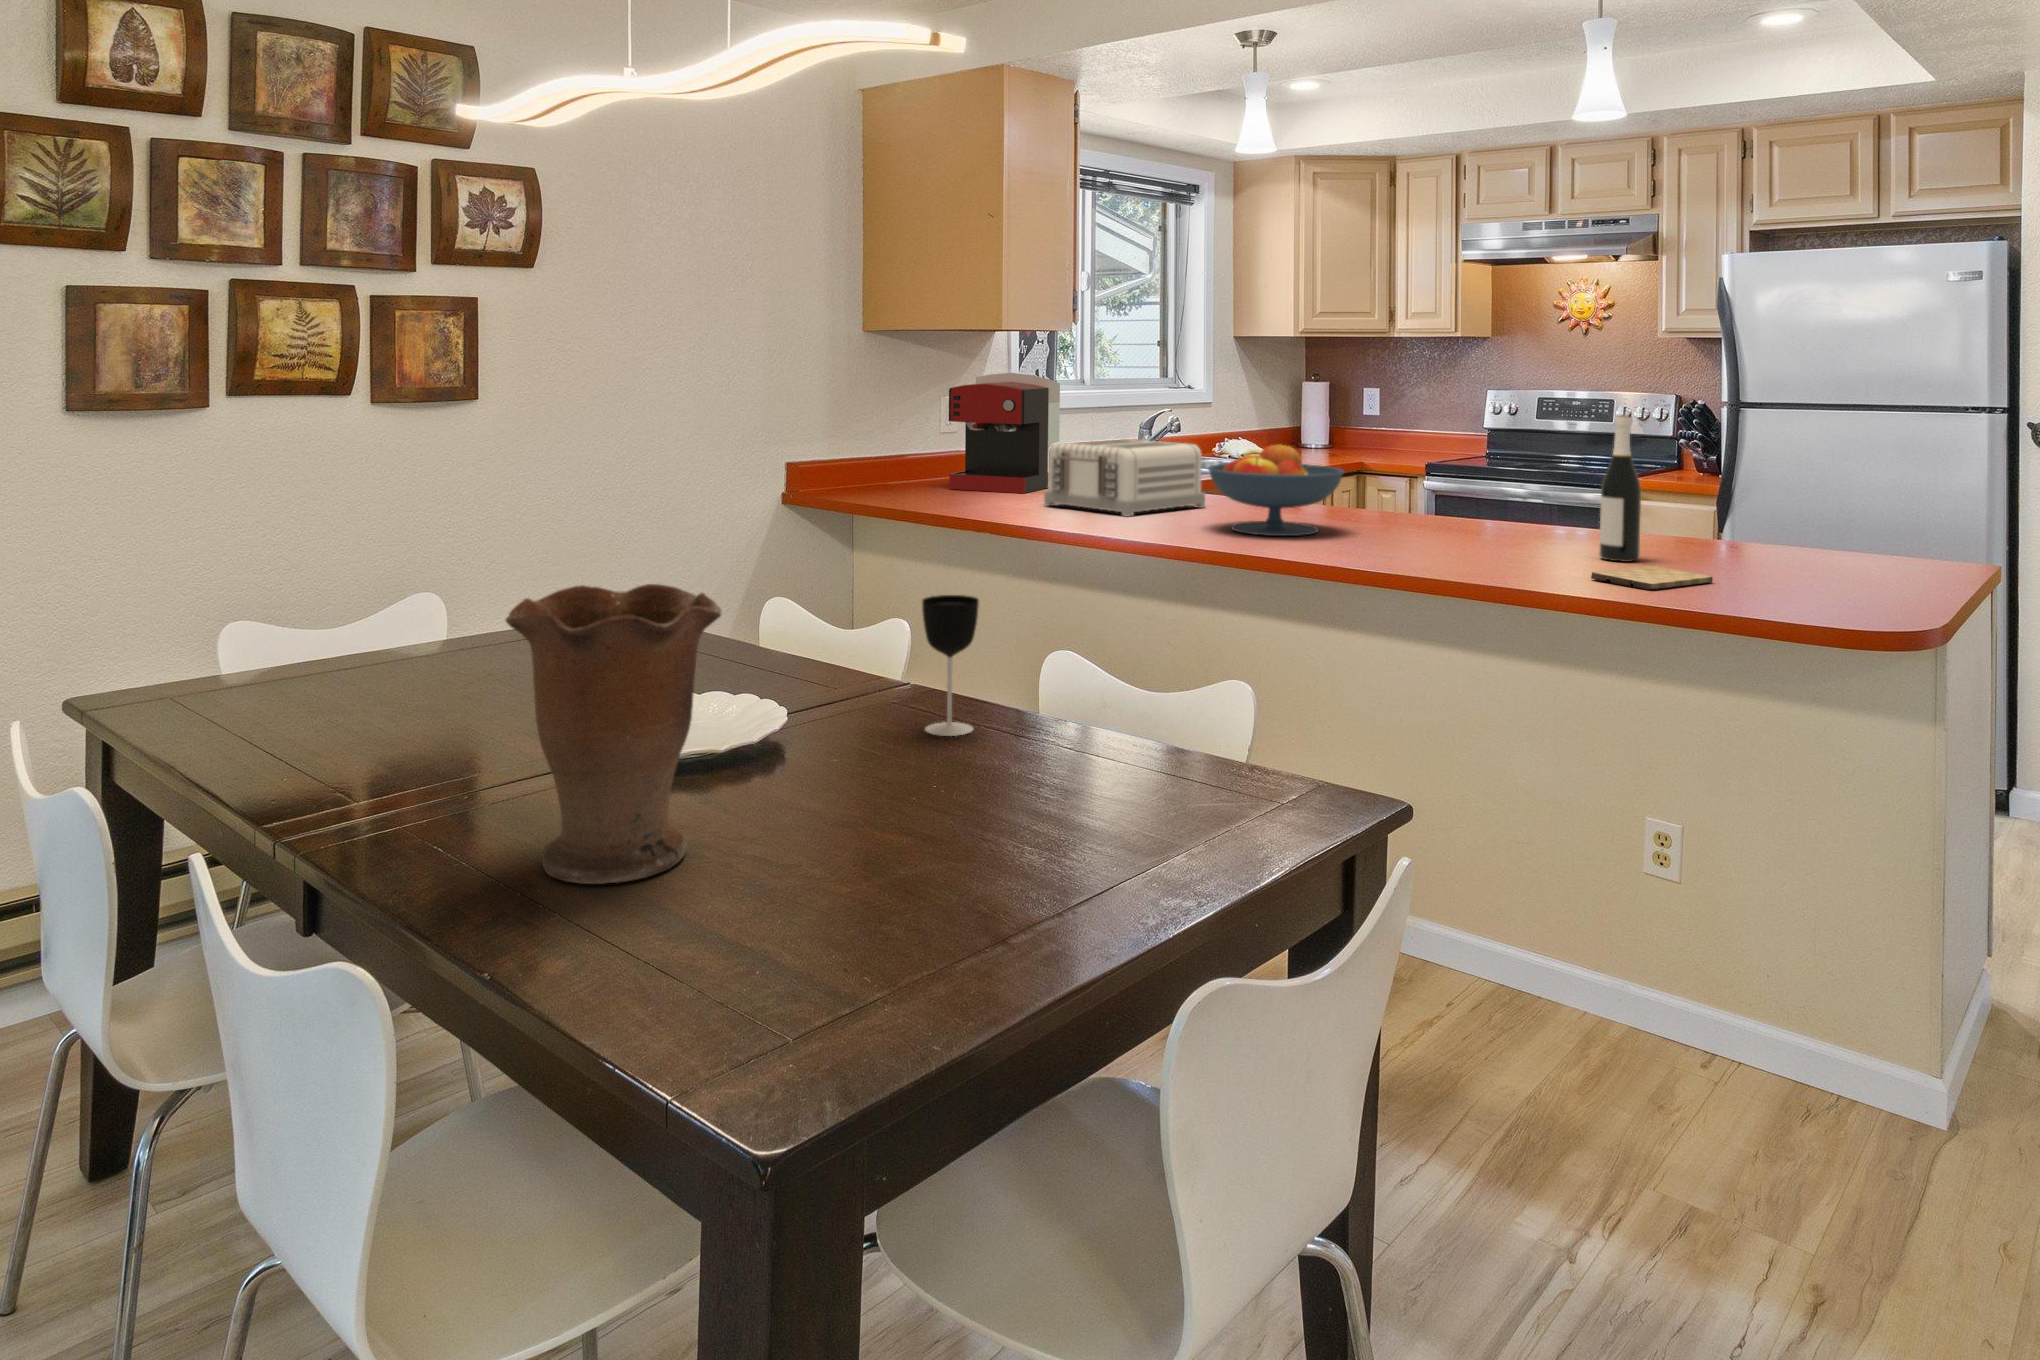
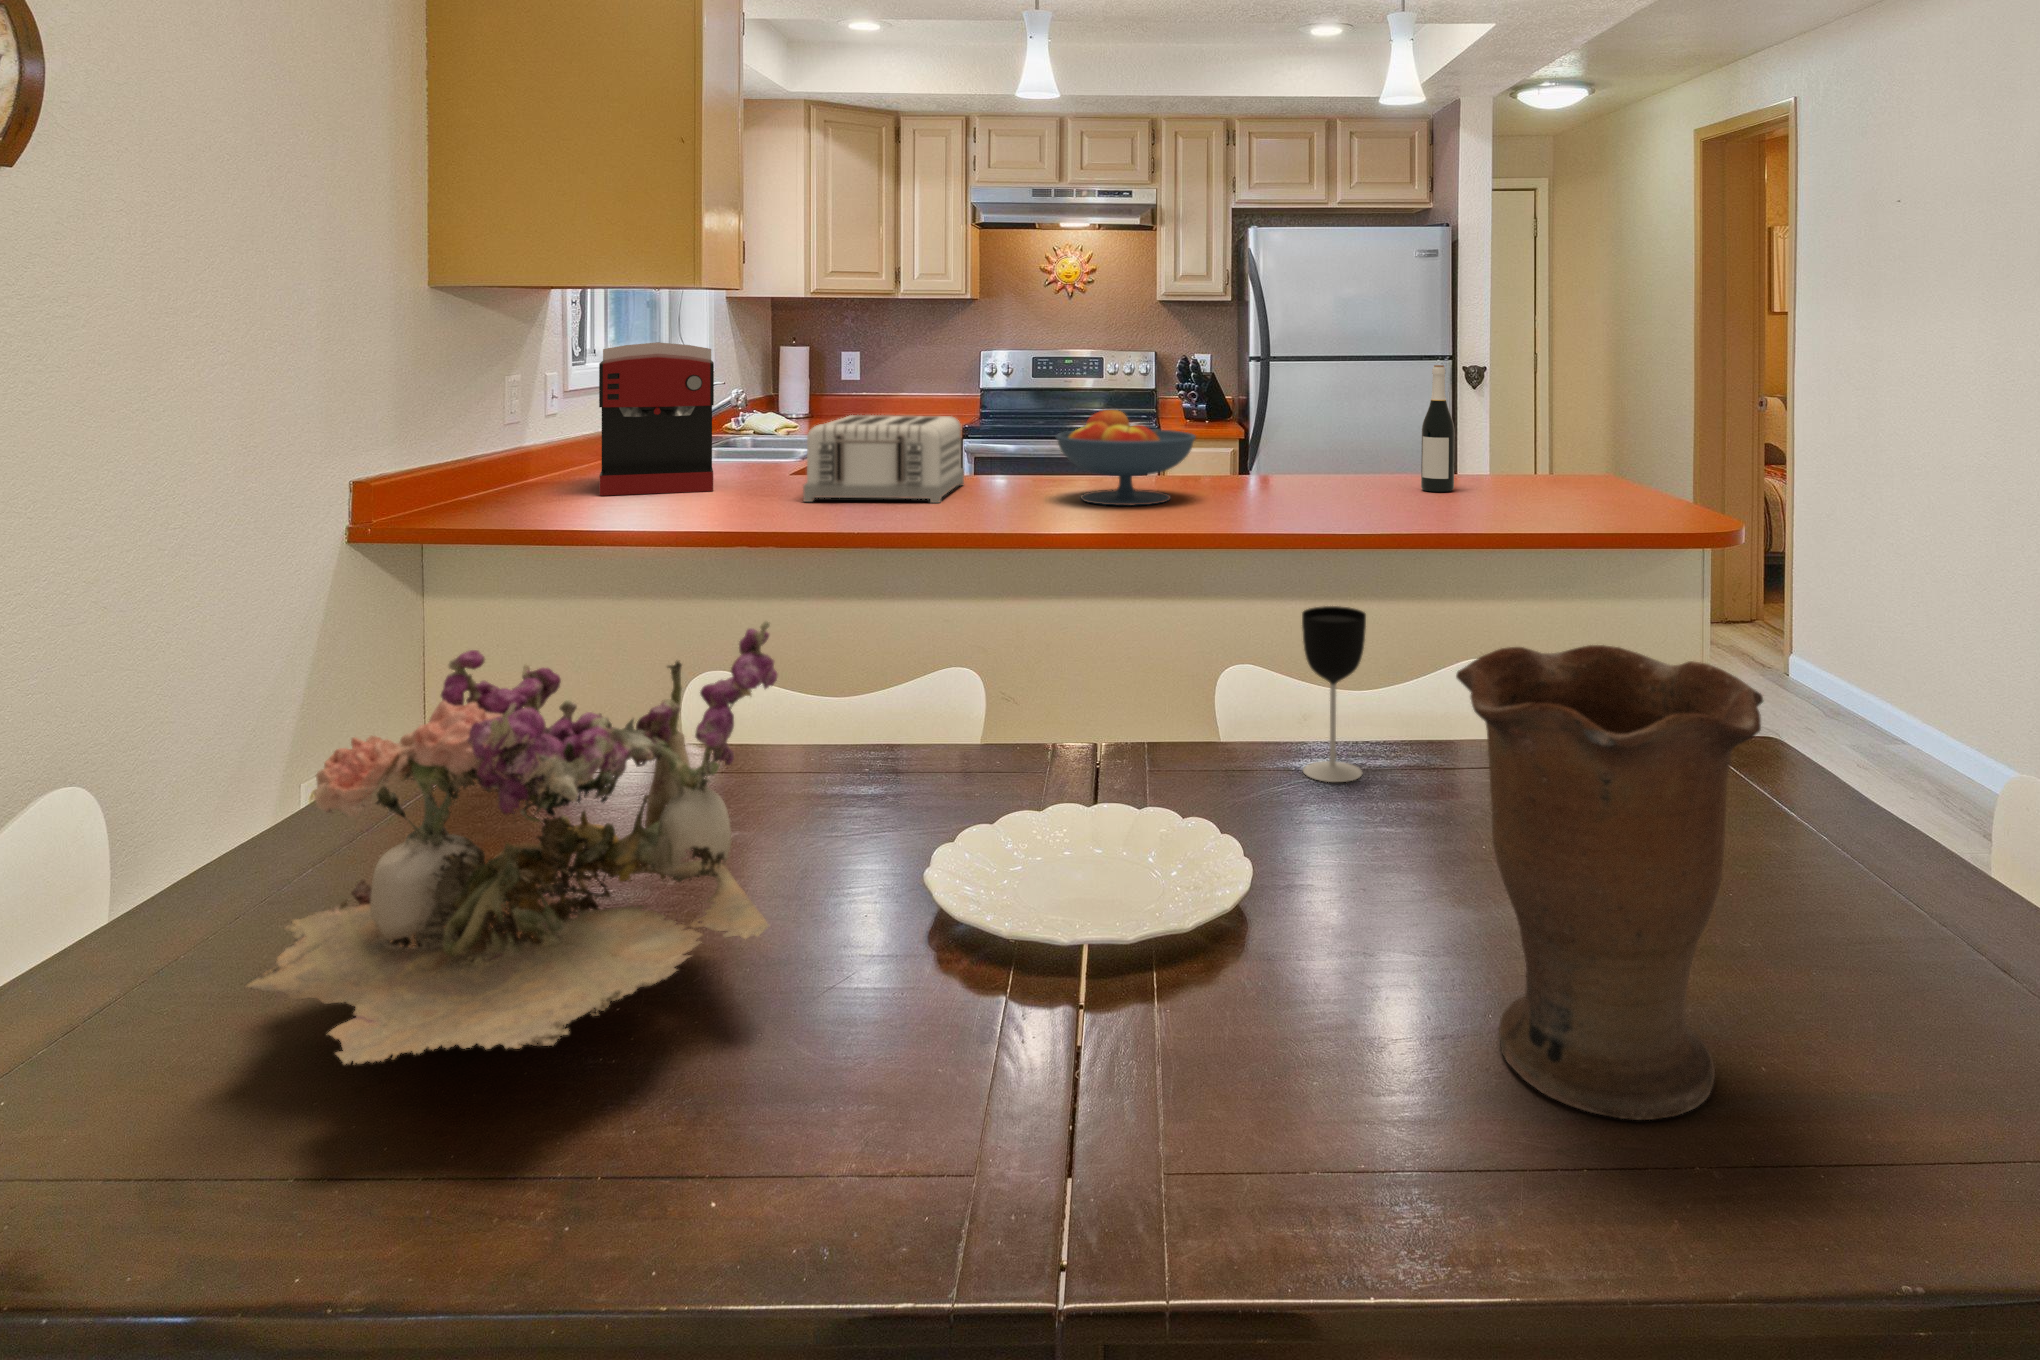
flower arrangement: none [247,520,489,698] -> present [245,621,777,1065]
cutting board: present [1591,566,1713,590] -> none [1496,492,1560,511]

